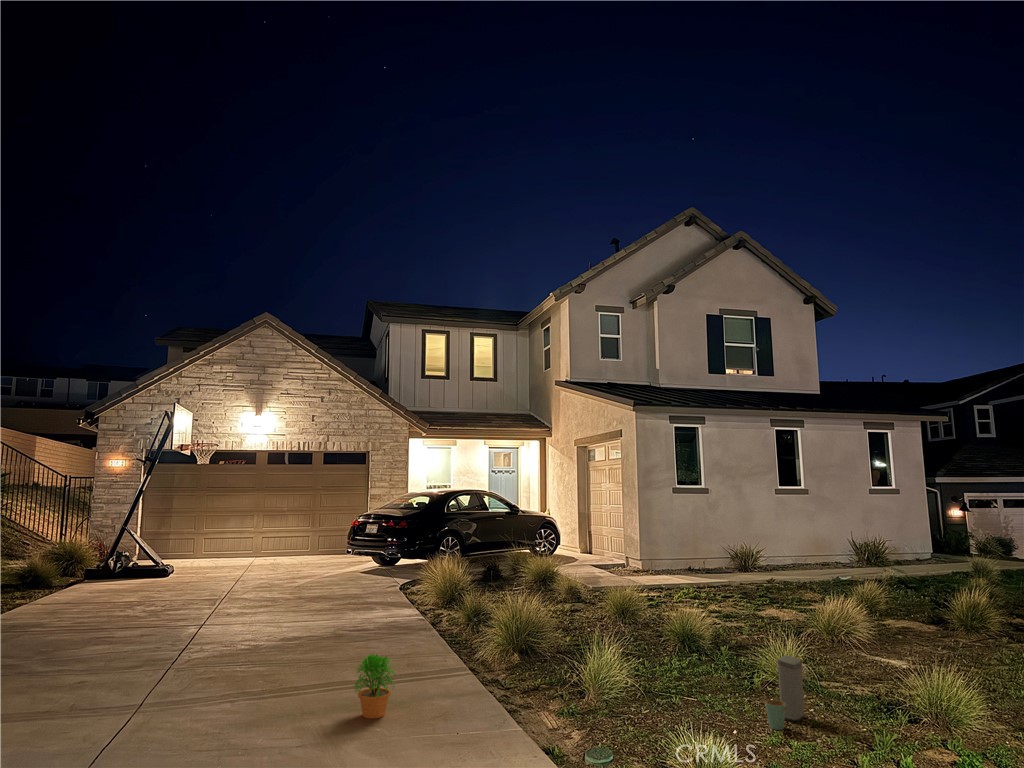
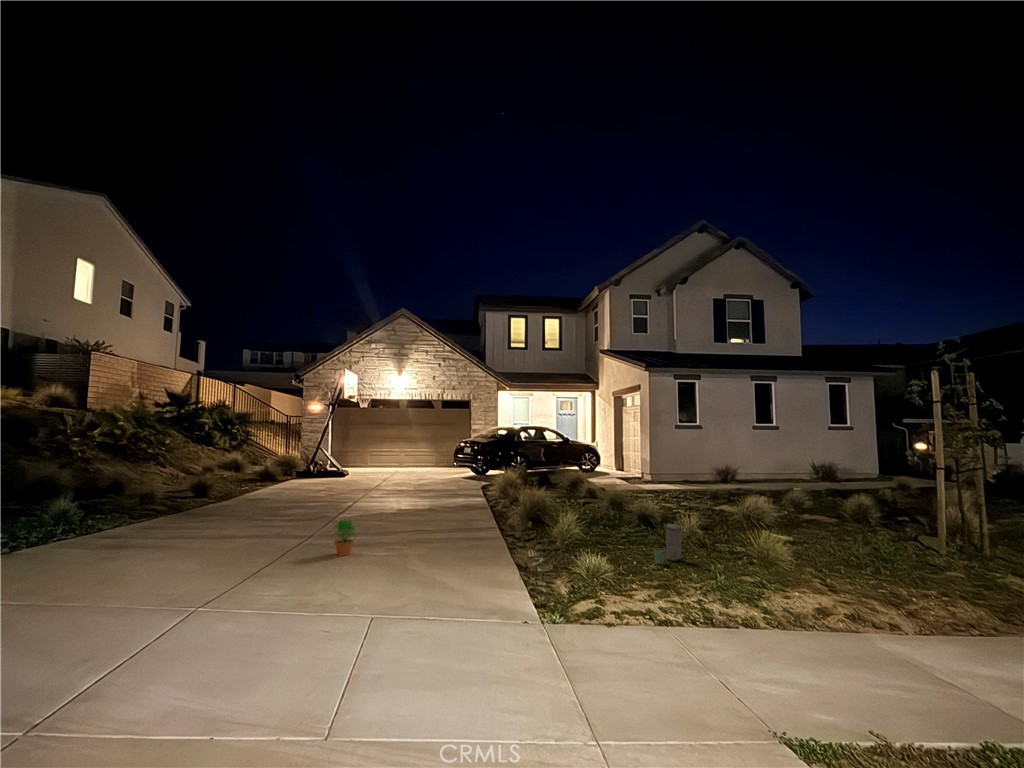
potted plant: present [354,654,395,719] -> present [333,520,356,556]

